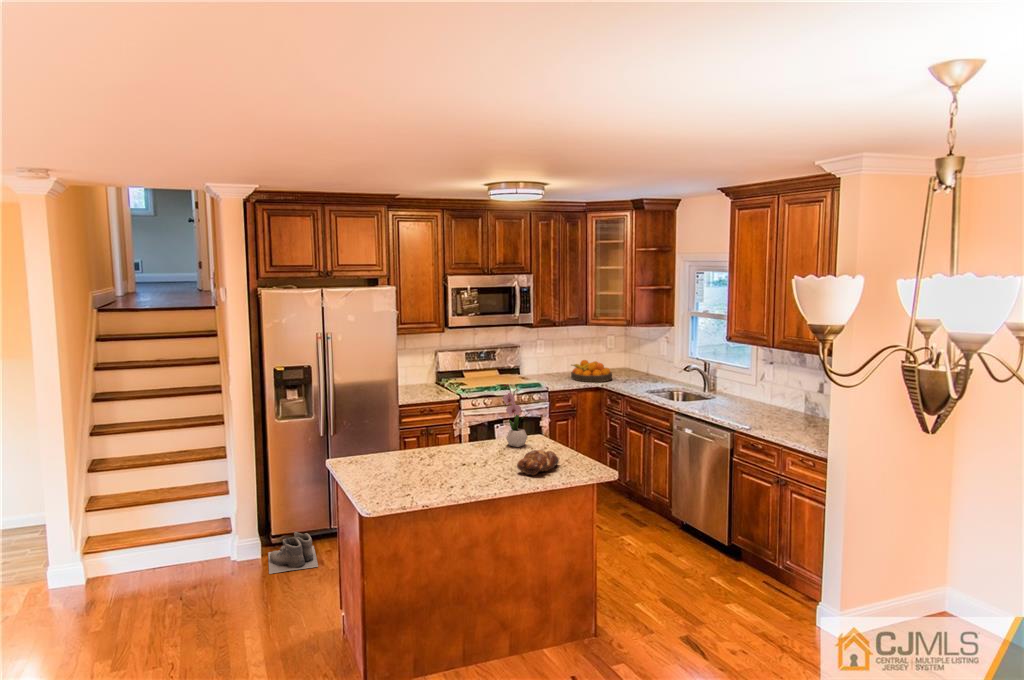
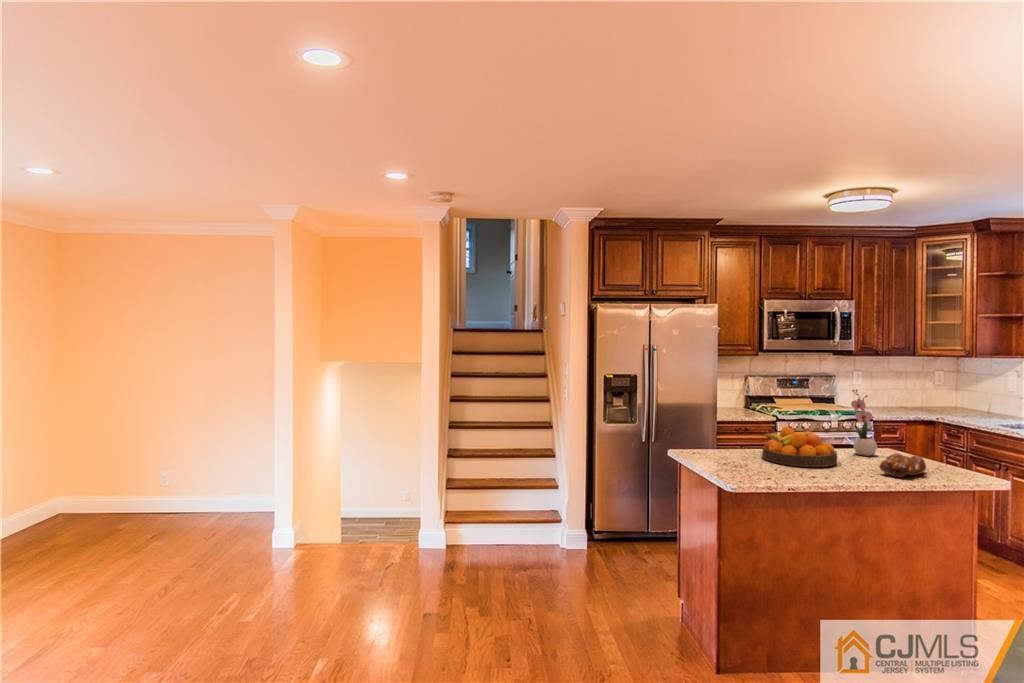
fruit bowl: present [571,360,612,382] -> present [762,427,837,467]
boots: present [268,532,318,574] -> none [592,528,641,563]

